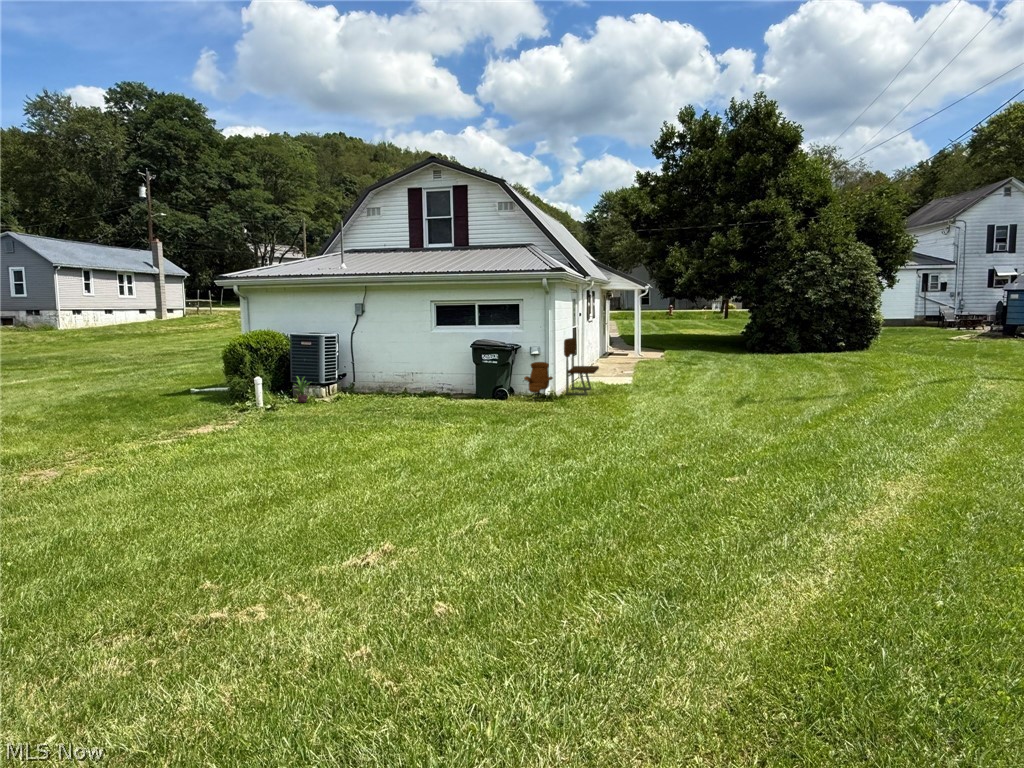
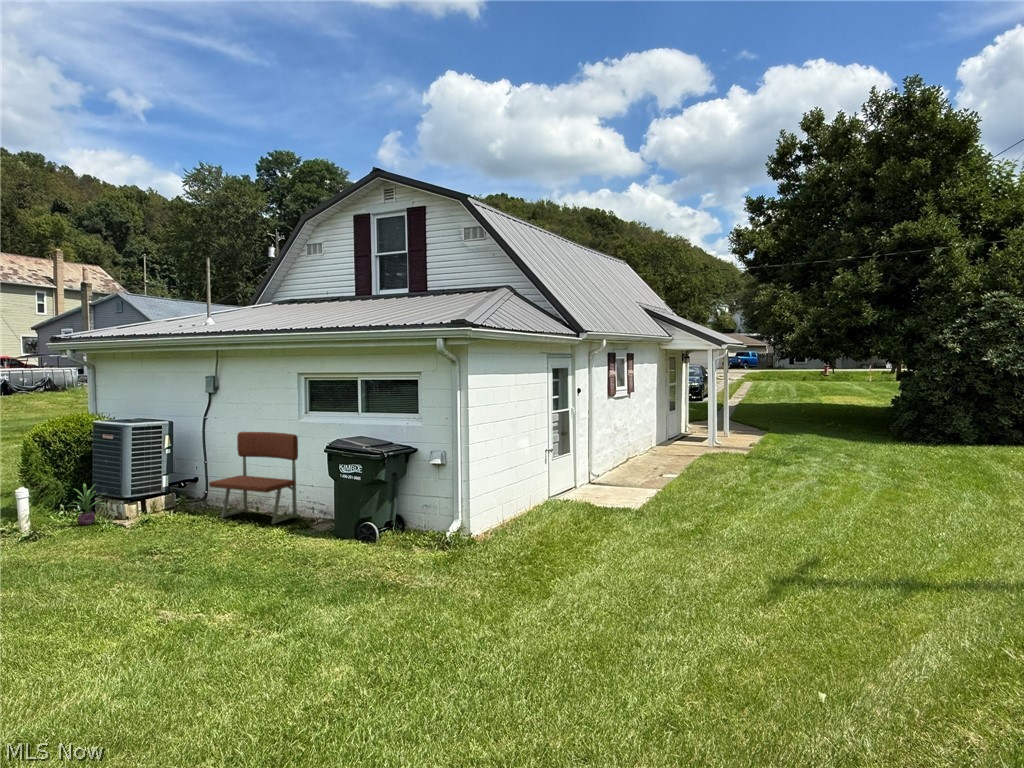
bench: present [564,338,599,395] -> present [209,432,298,524]
lounge chair: present [524,362,553,400] -> none [390,478,452,559]

